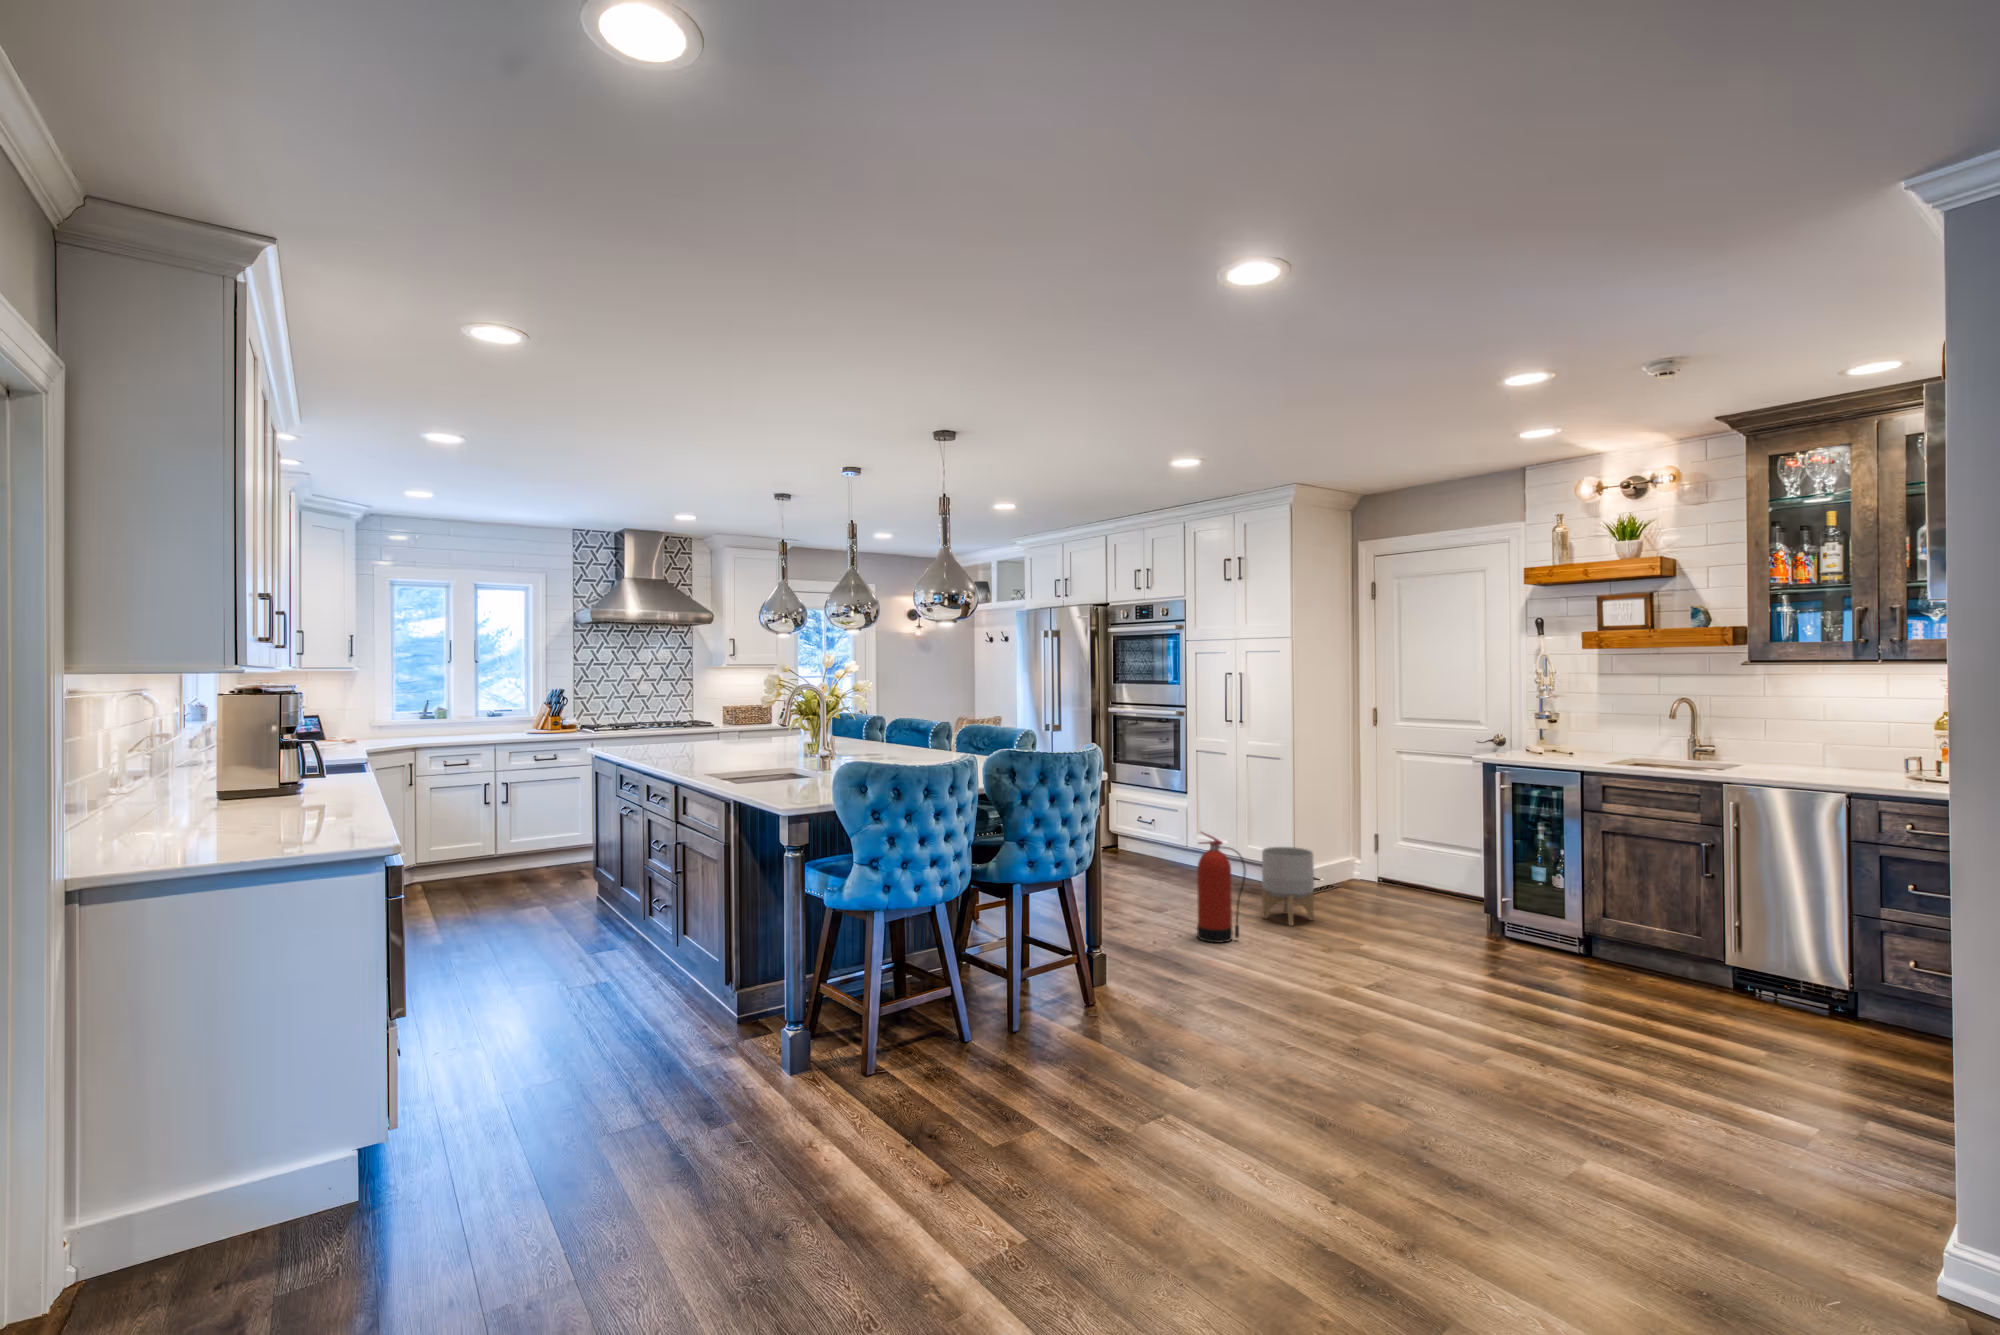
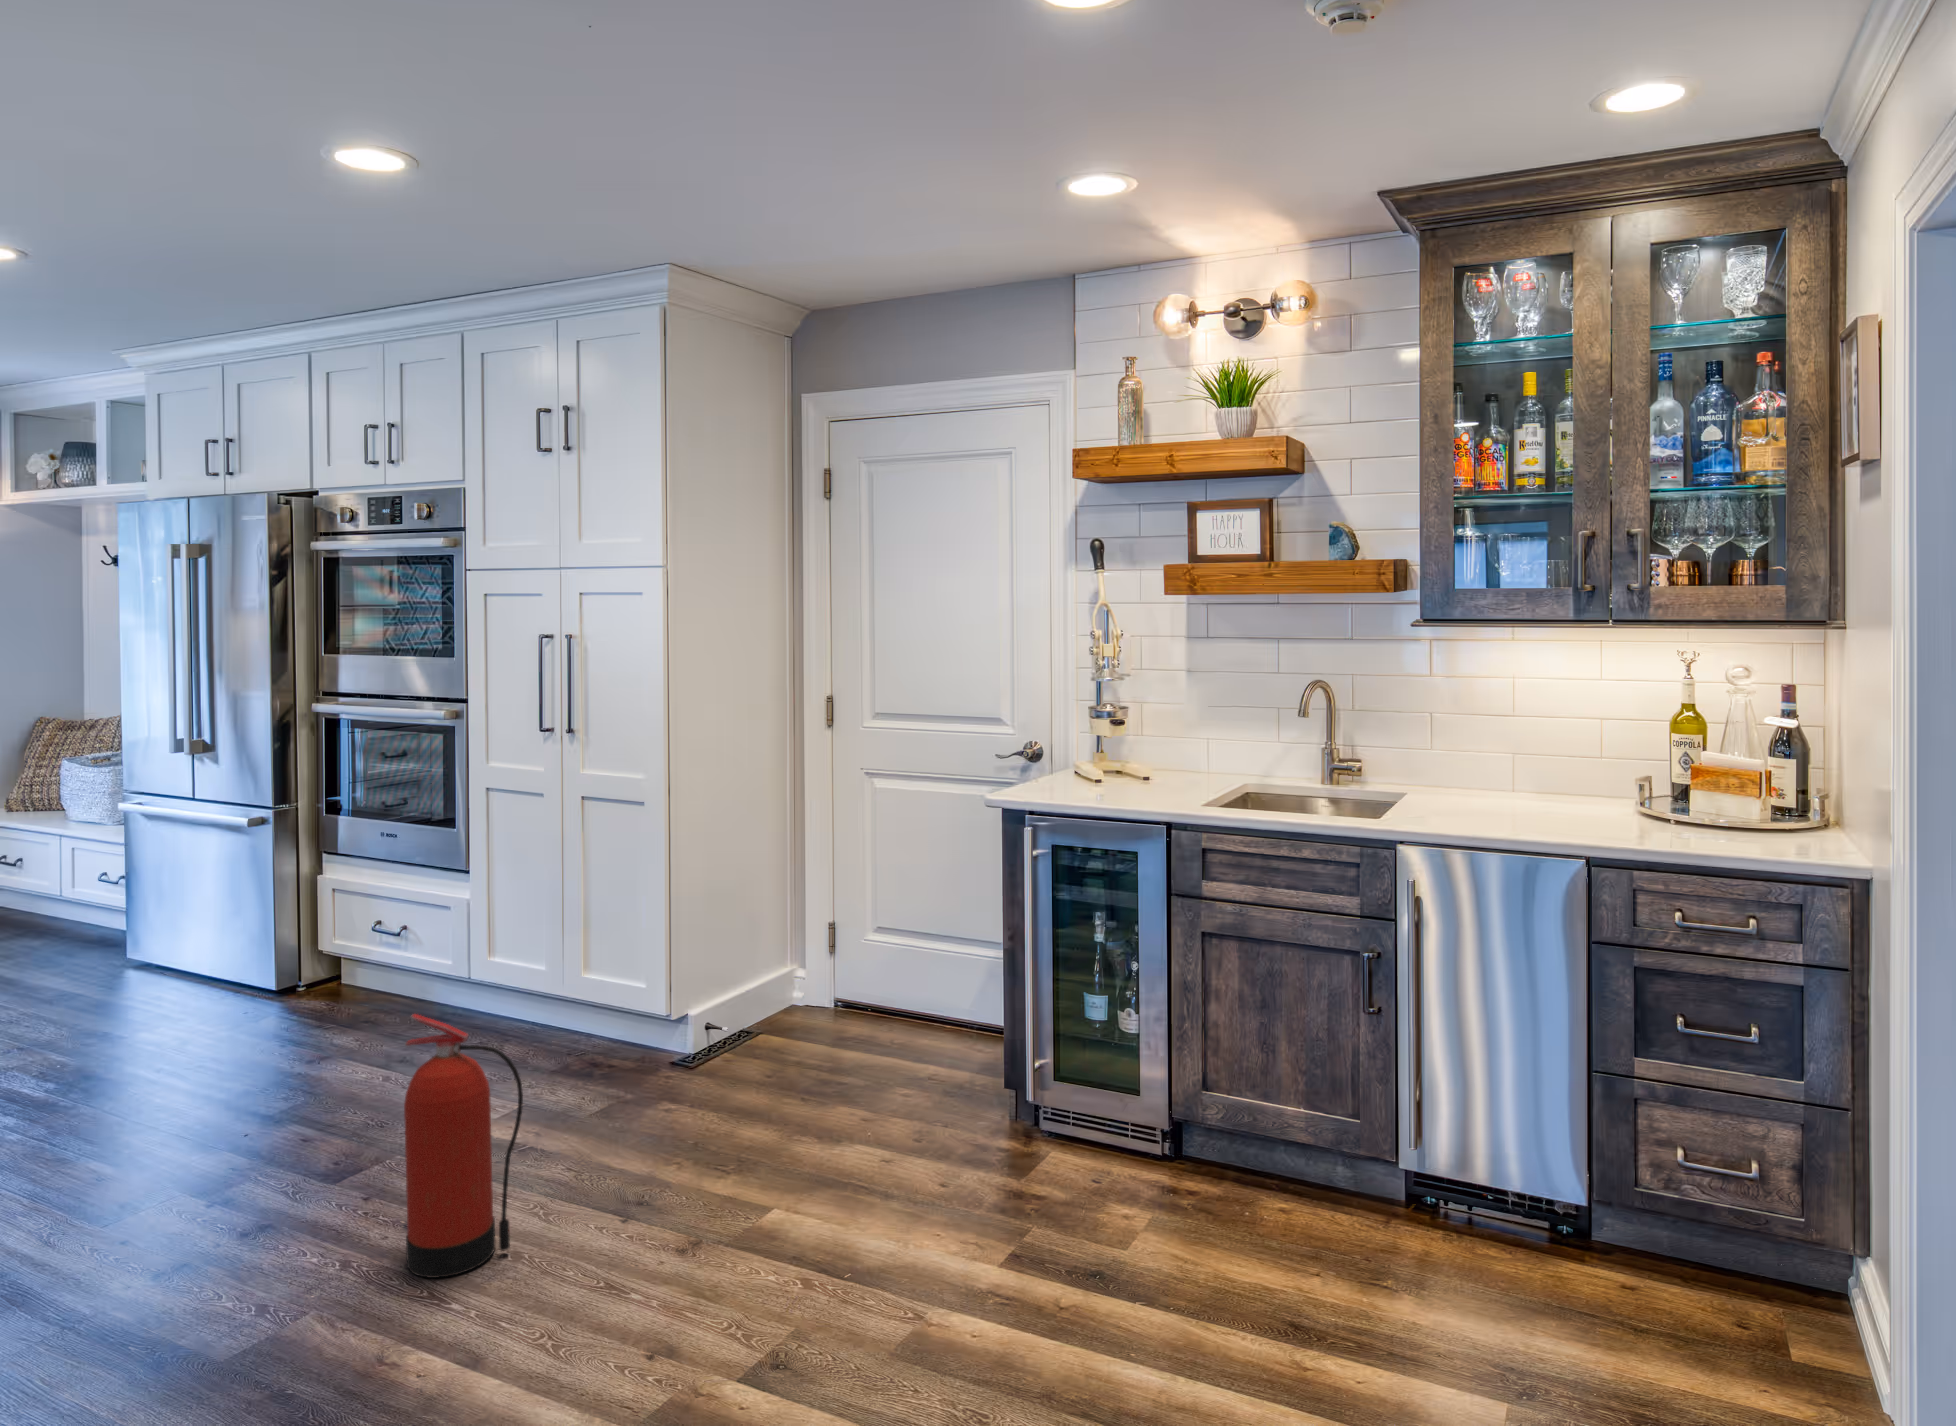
planter: present [1262,847,1314,926] -> none [587,995,697,1173]

